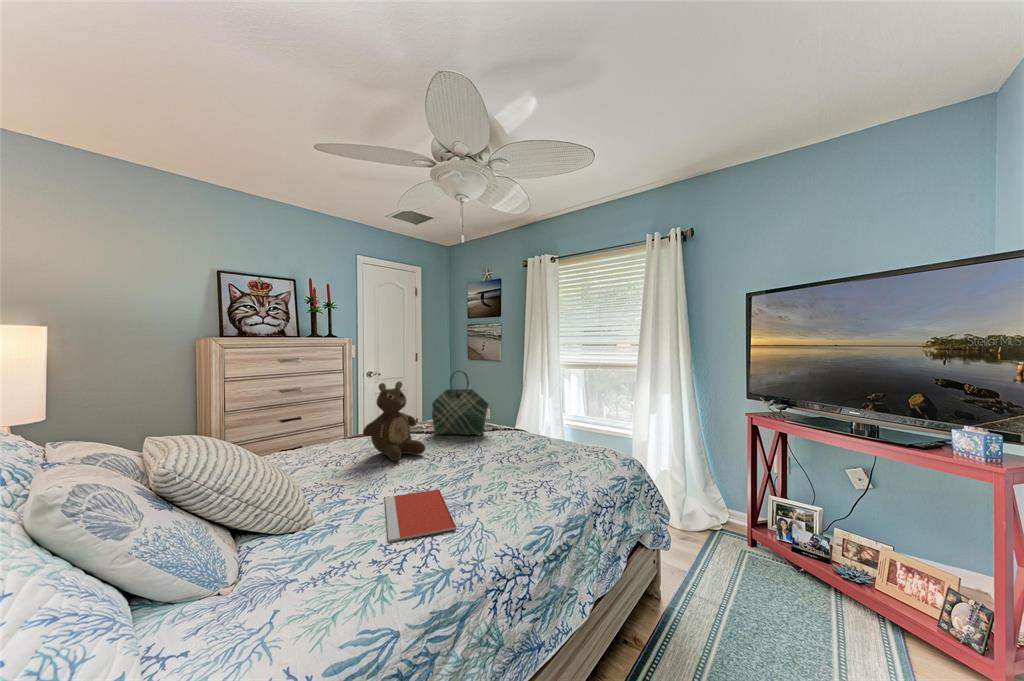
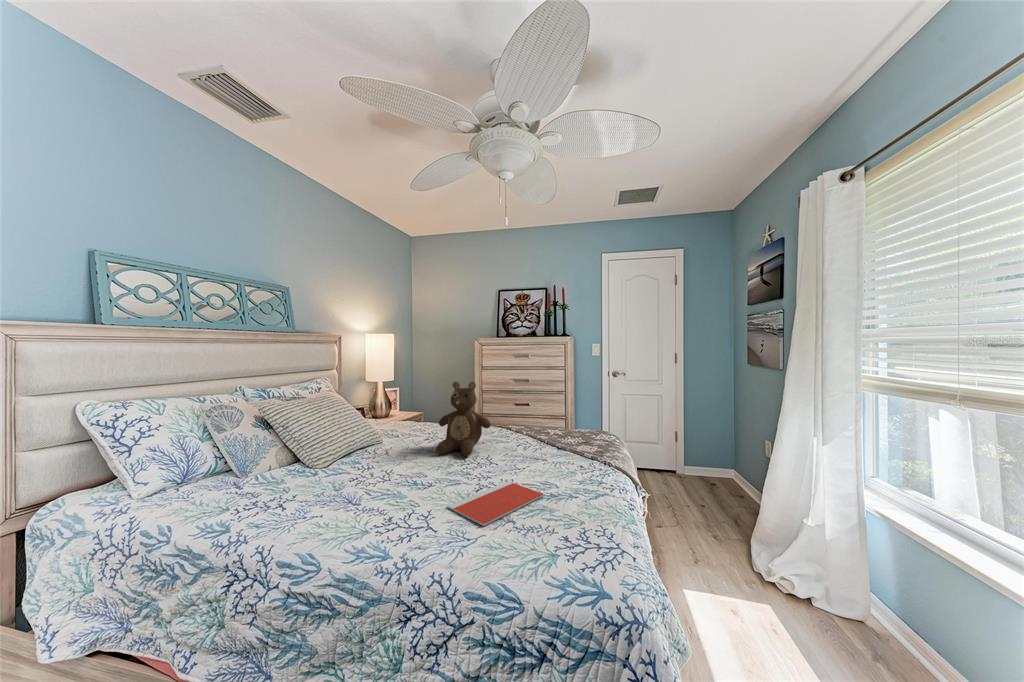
tote bag: present [432,371,489,435] -> none [537,378,576,461]
notebook: present [385,489,456,542] -> present [447,481,544,526]

